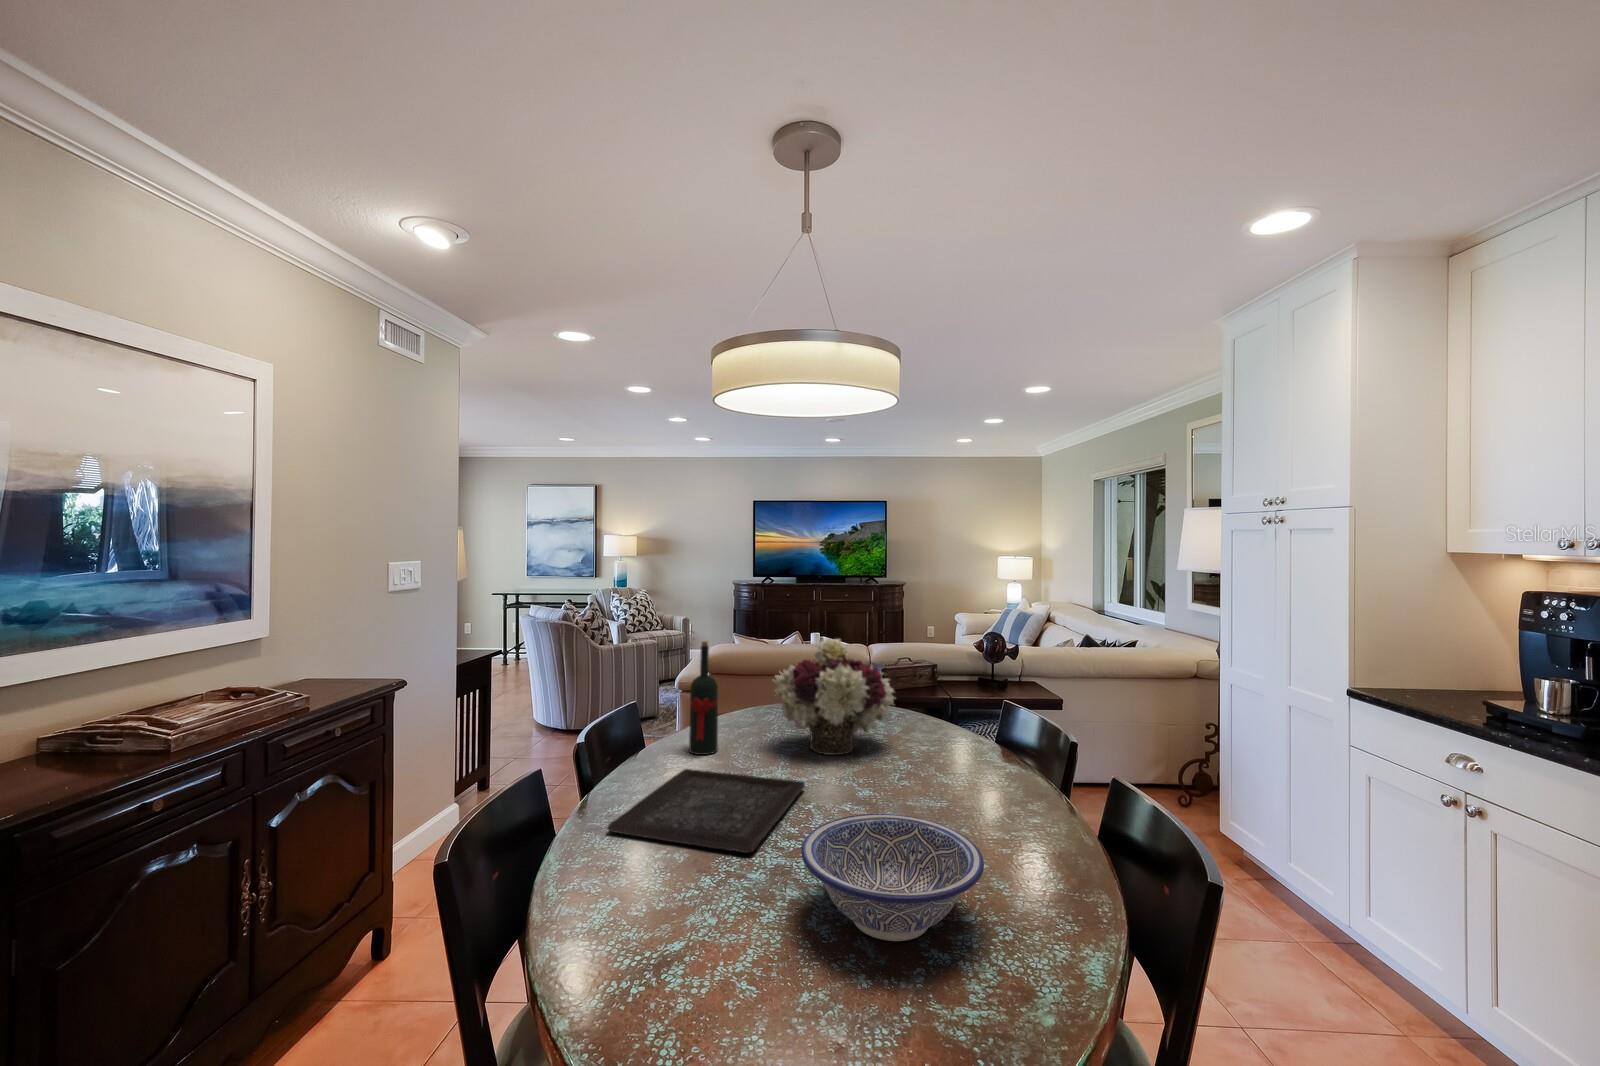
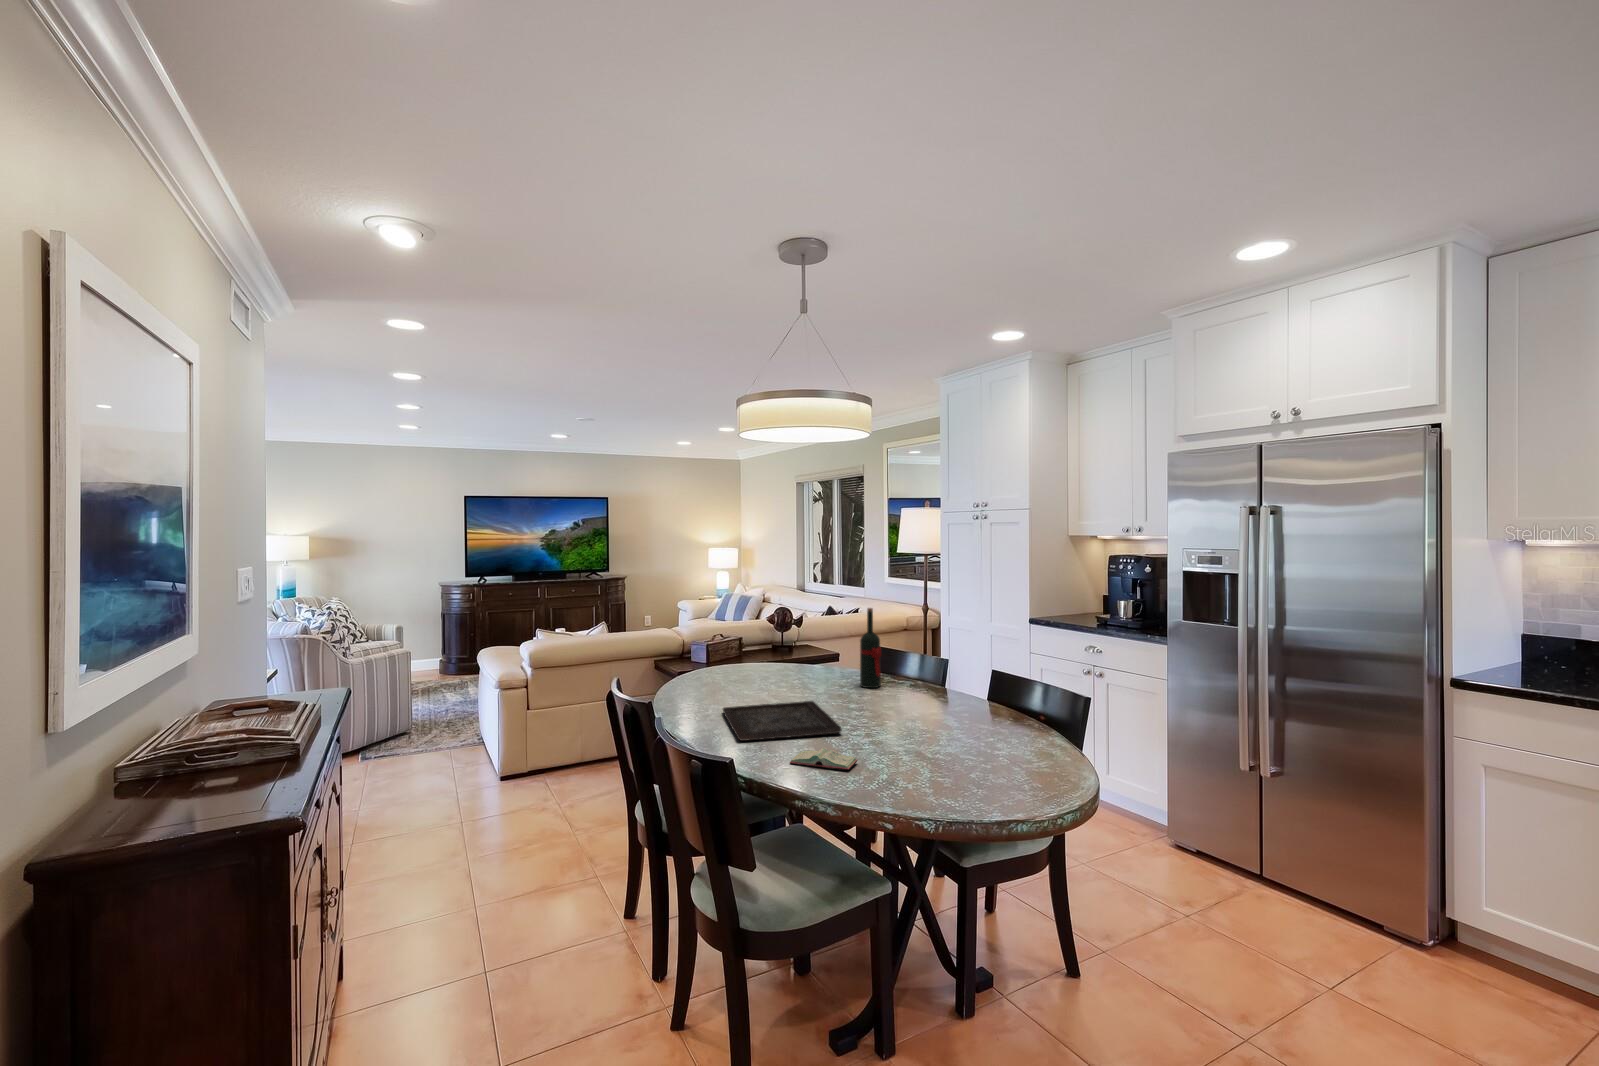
flower arrangement: present [773,639,895,755] -> none [744,606,830,690]
wine bottle: present [689,641,718,755] -> present [860,608,881,688]
decorative bowl: present [801,814,984,941] -> none [898,692,998,746]
book: none [588,879,672,943] -> present [790,747,858,770]

